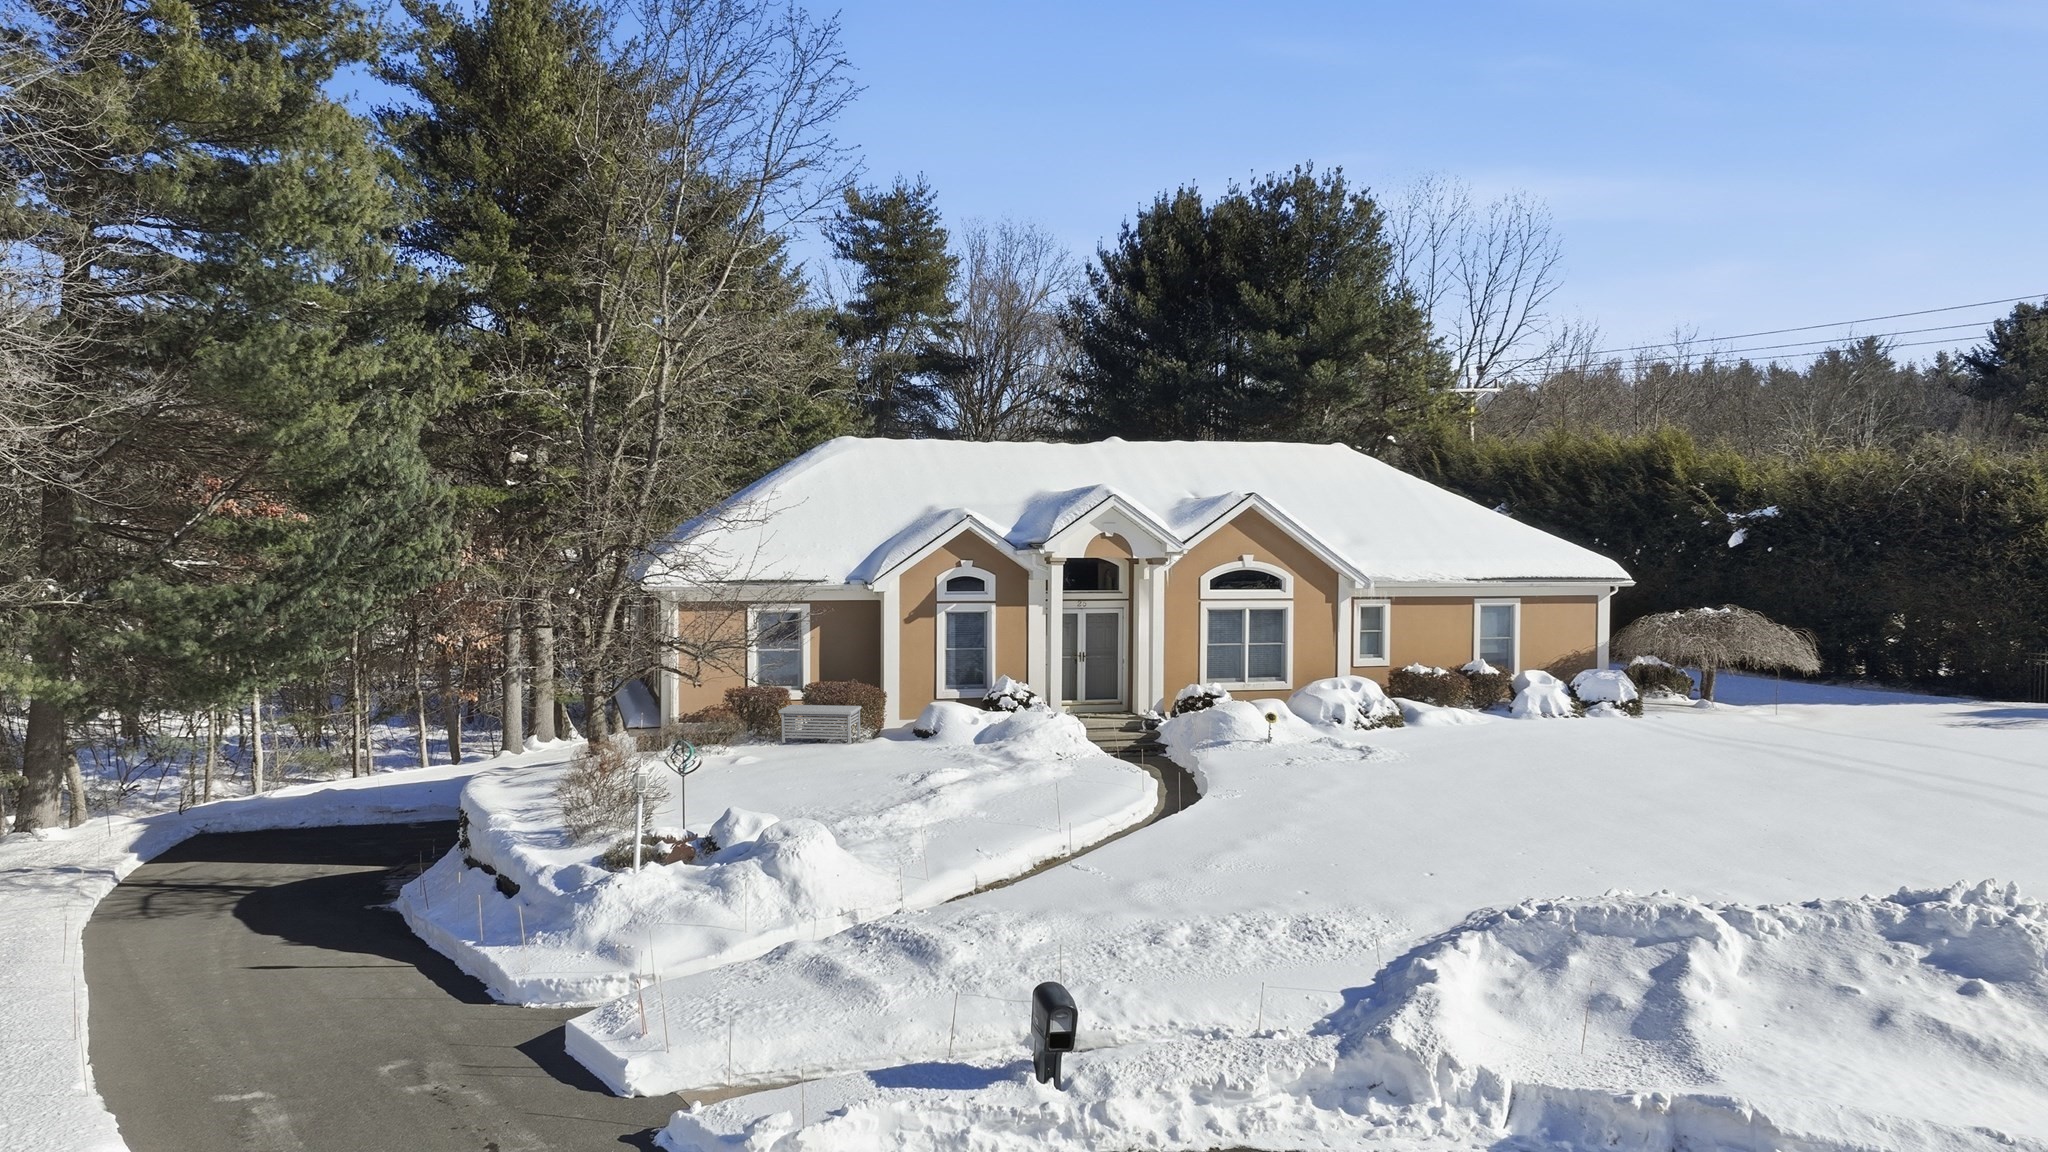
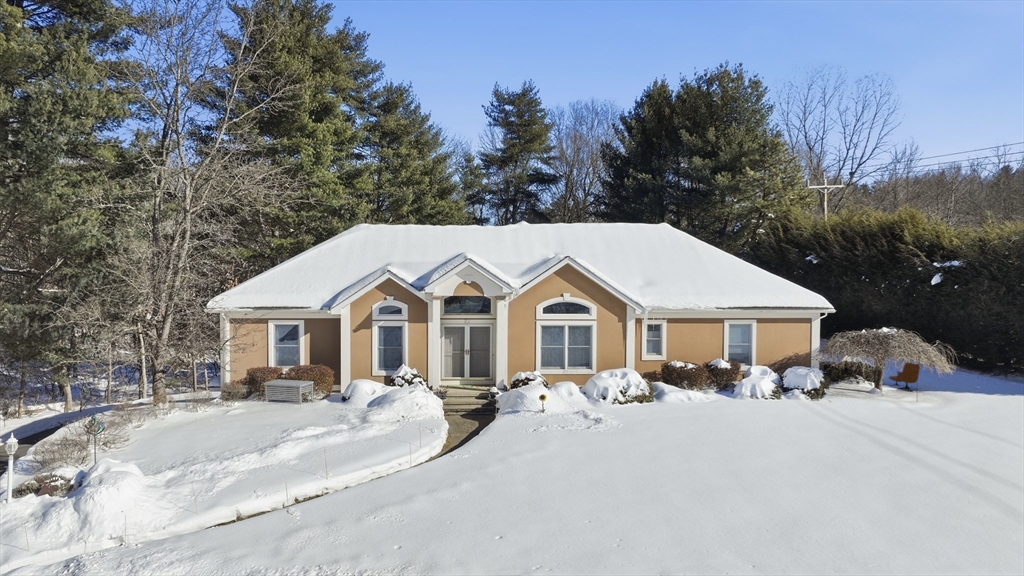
lounge chair: none [1714,651,1770,703] -> present [889,363,920,389]

